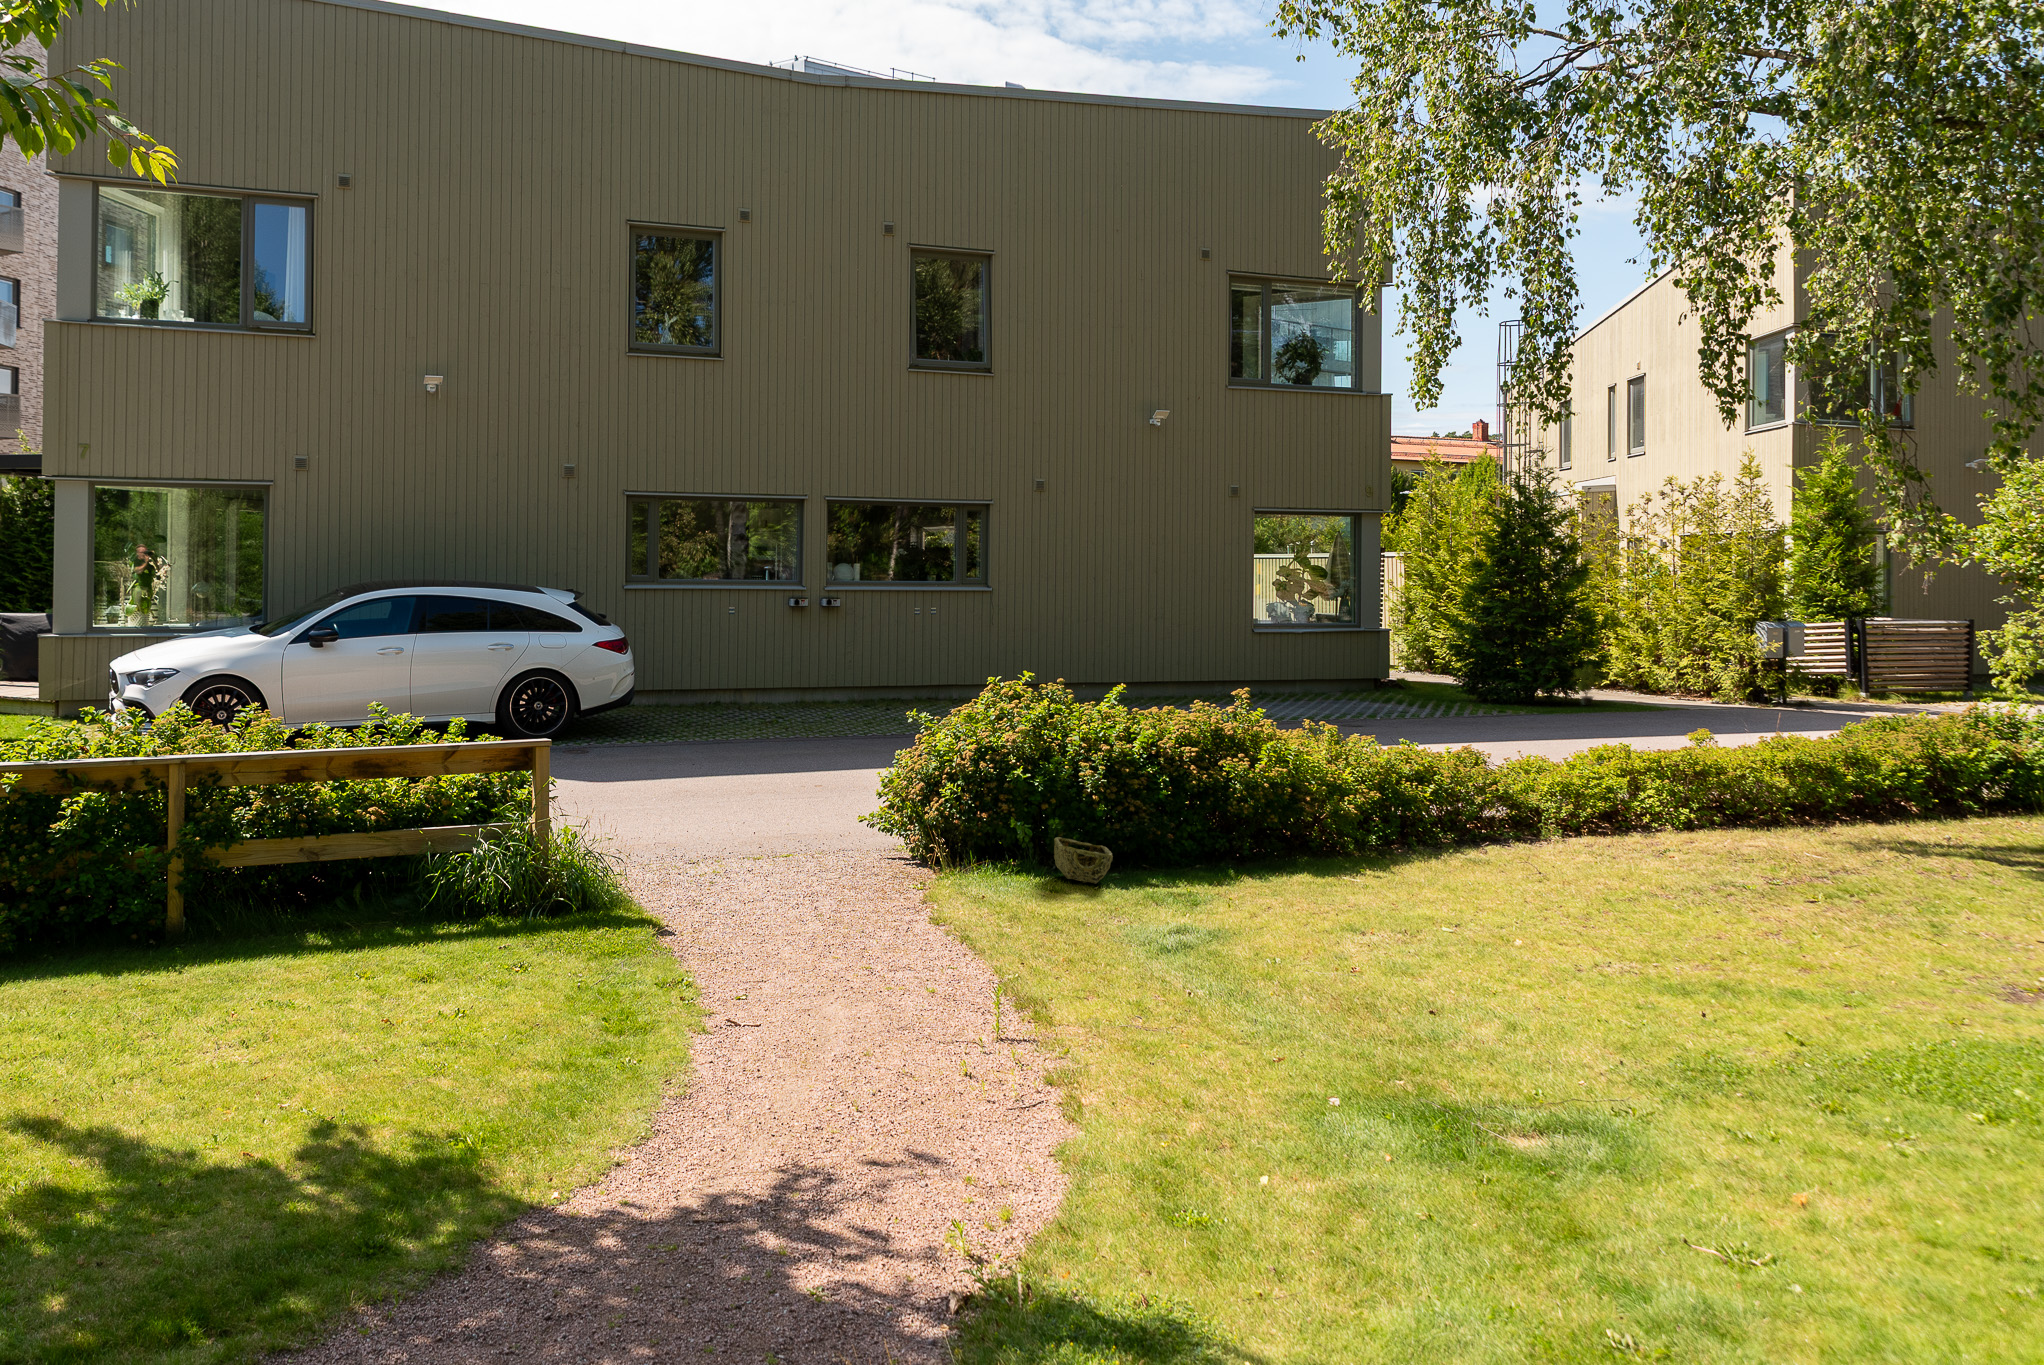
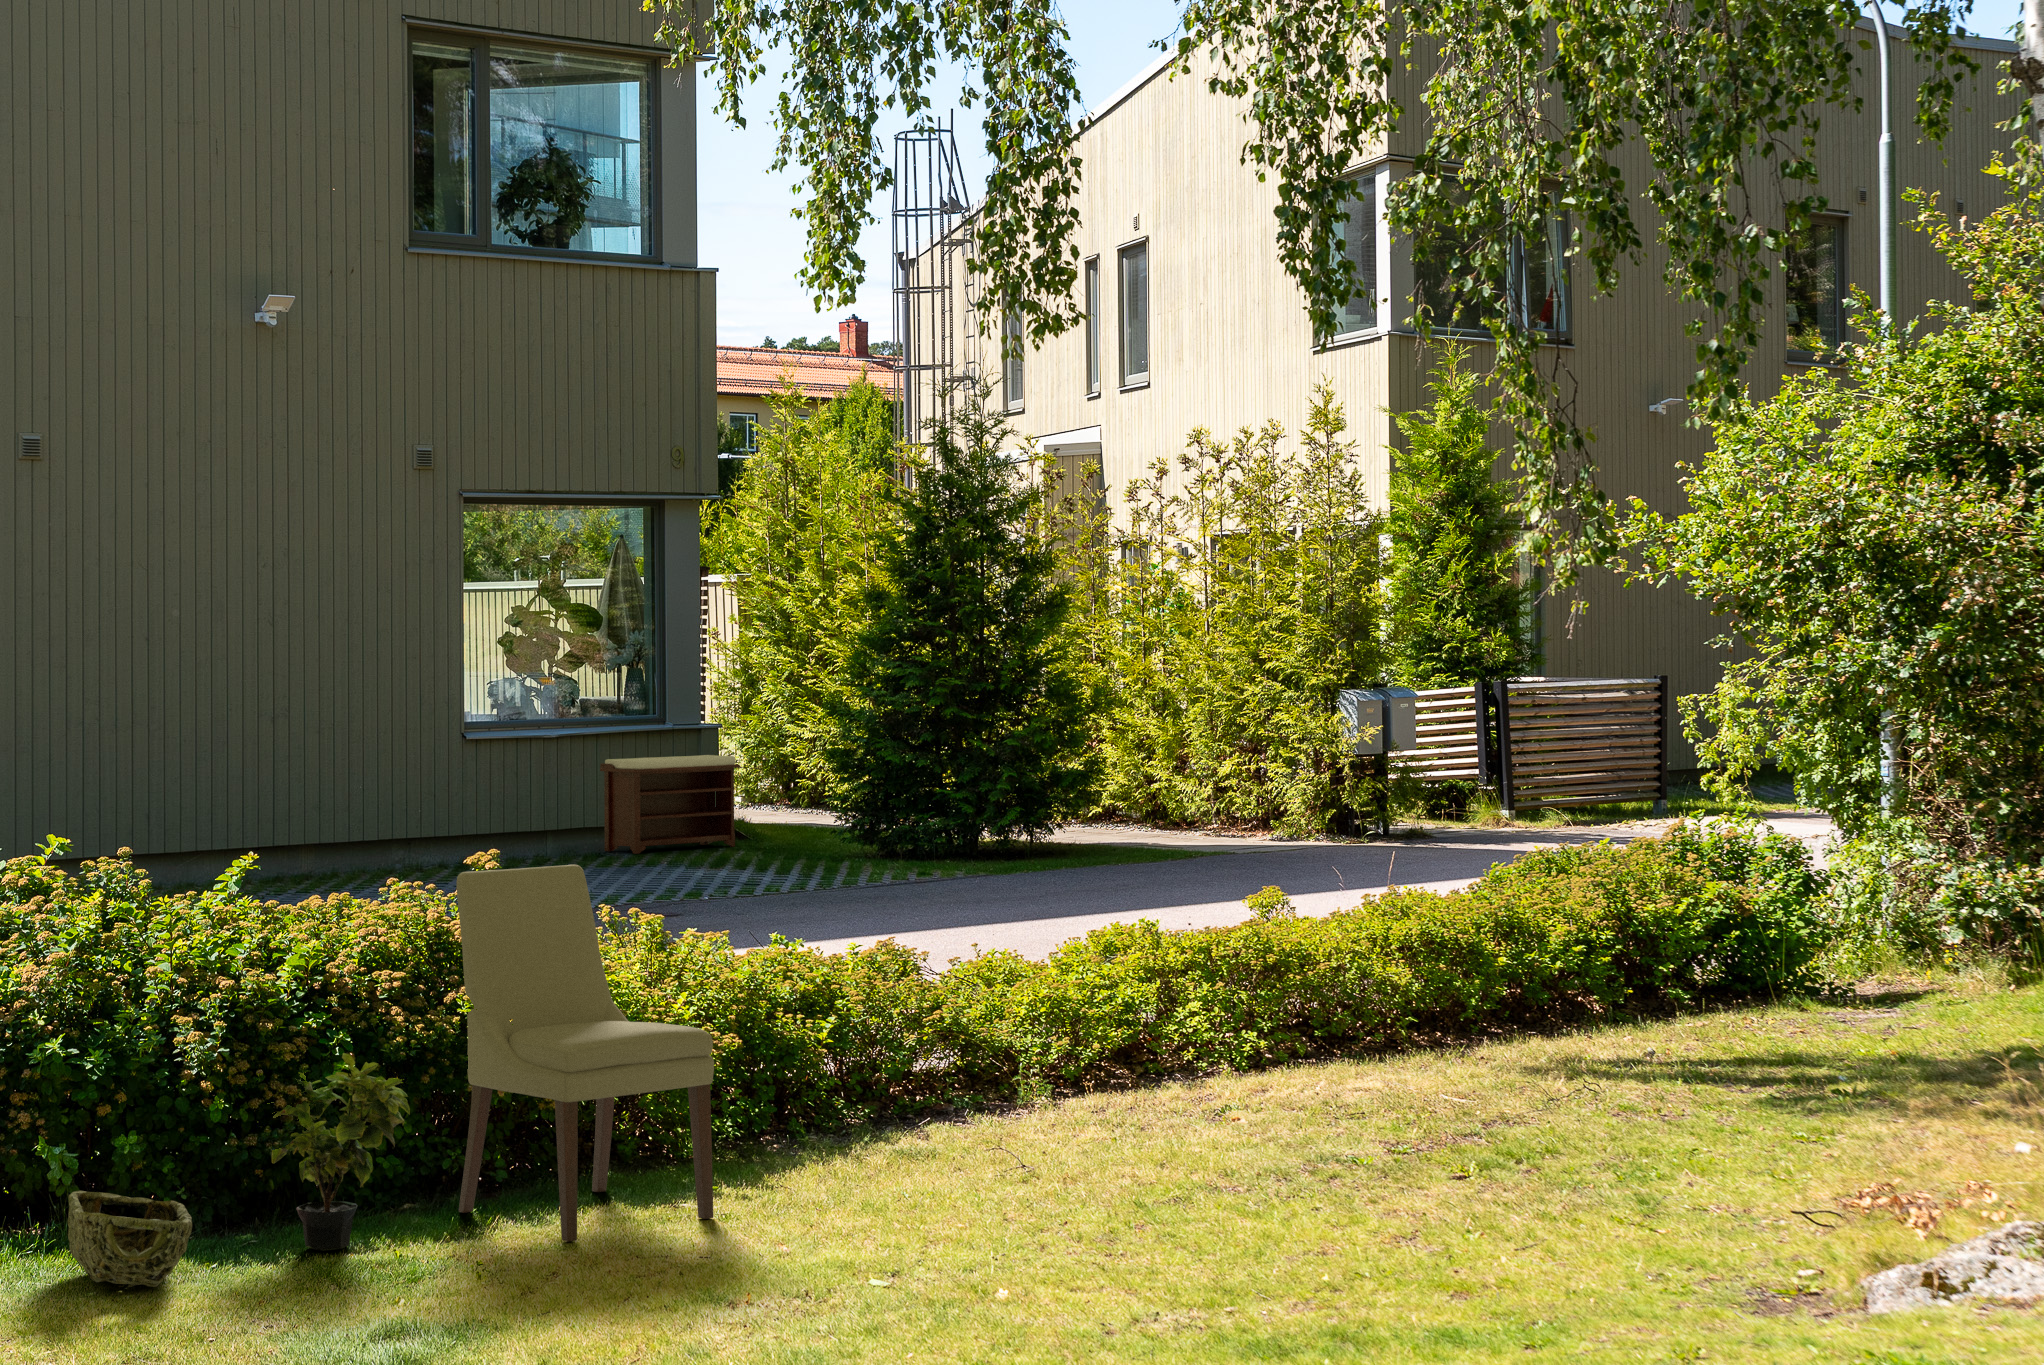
bench: none [1297,645,1377,697] -> present [600,755,740,854]
potted plant: present [1575,667,1603,705] -> present [267,1053,410,1250]
chair: none [1237,698,1371,882] -> present [457,865,714,1242]

